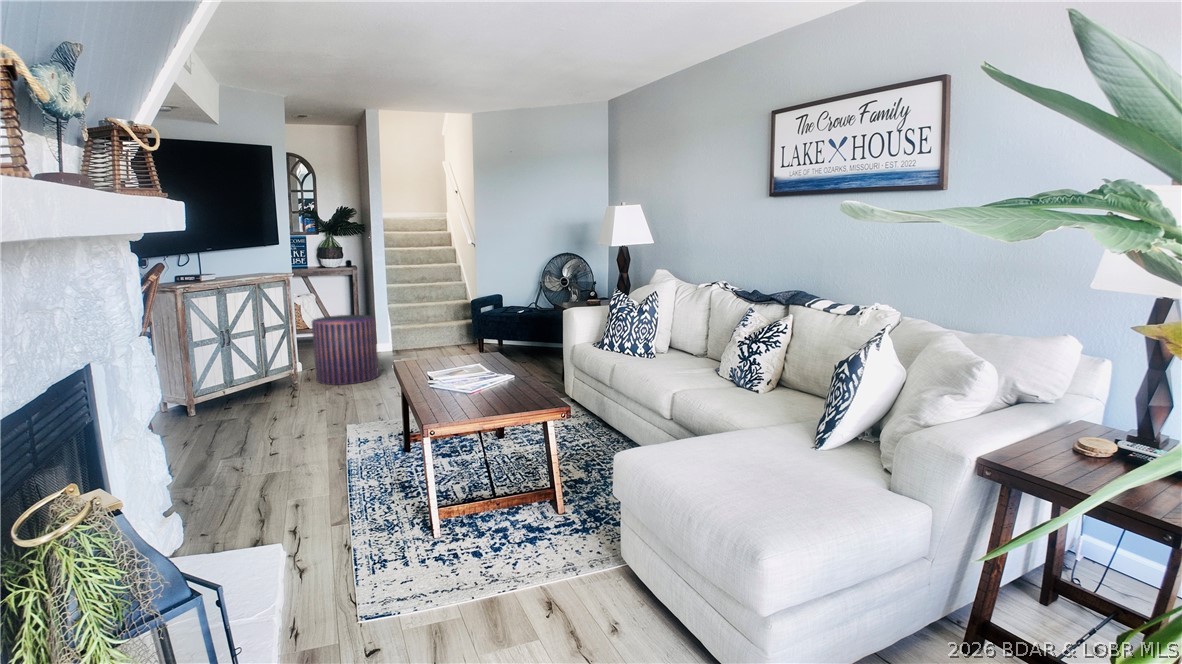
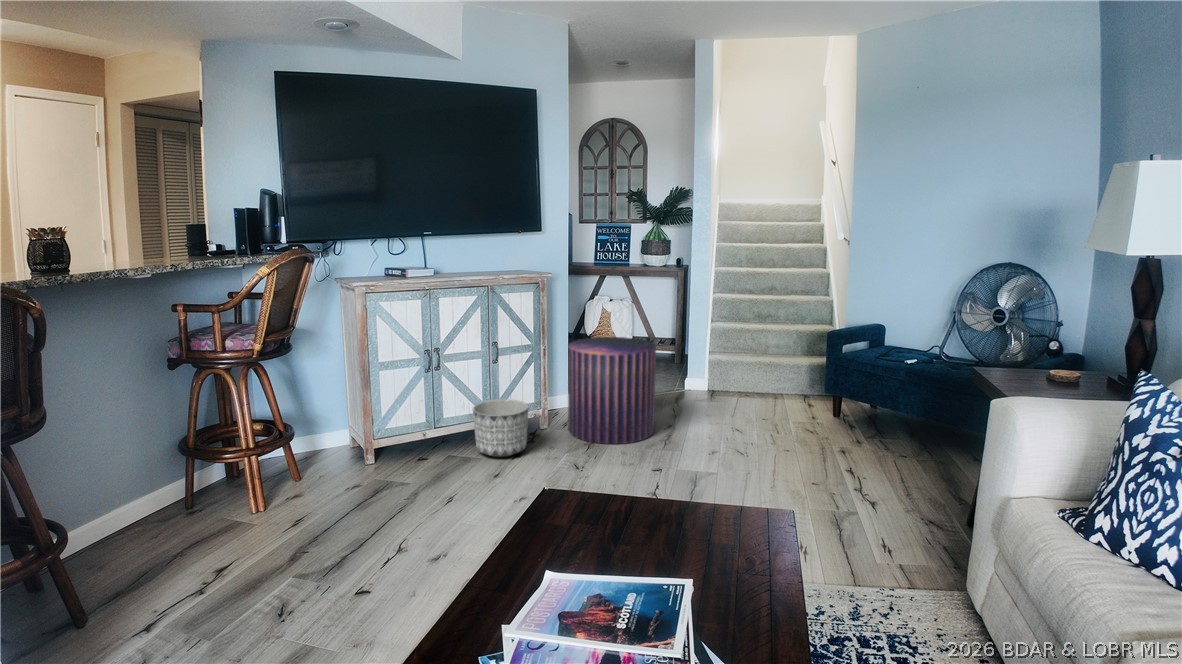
planter: none [257,362,300,401] -> present [473,399,529,457]

